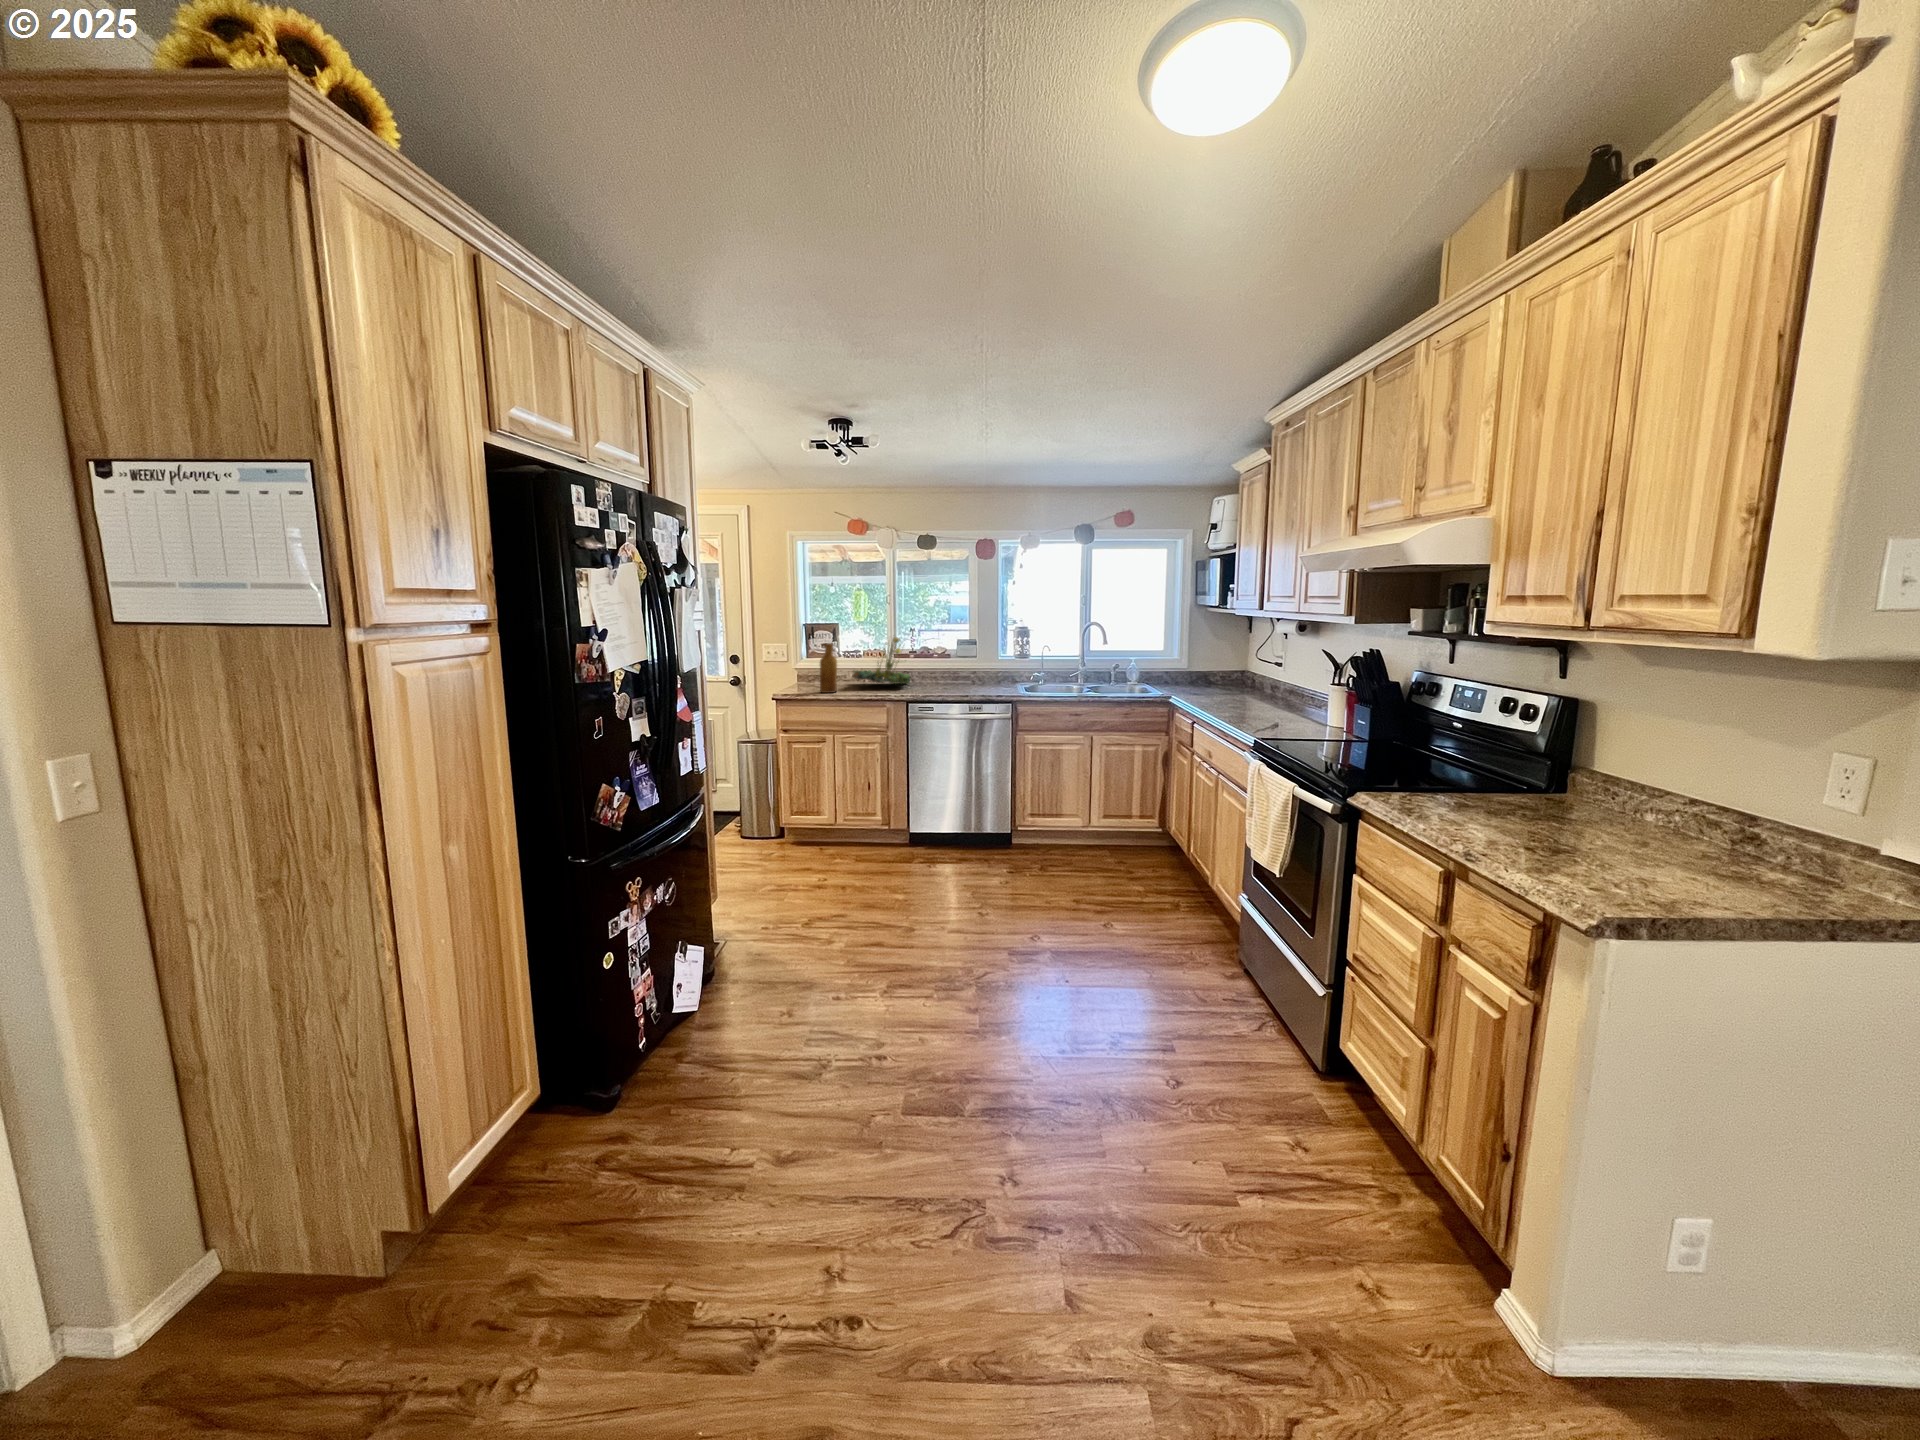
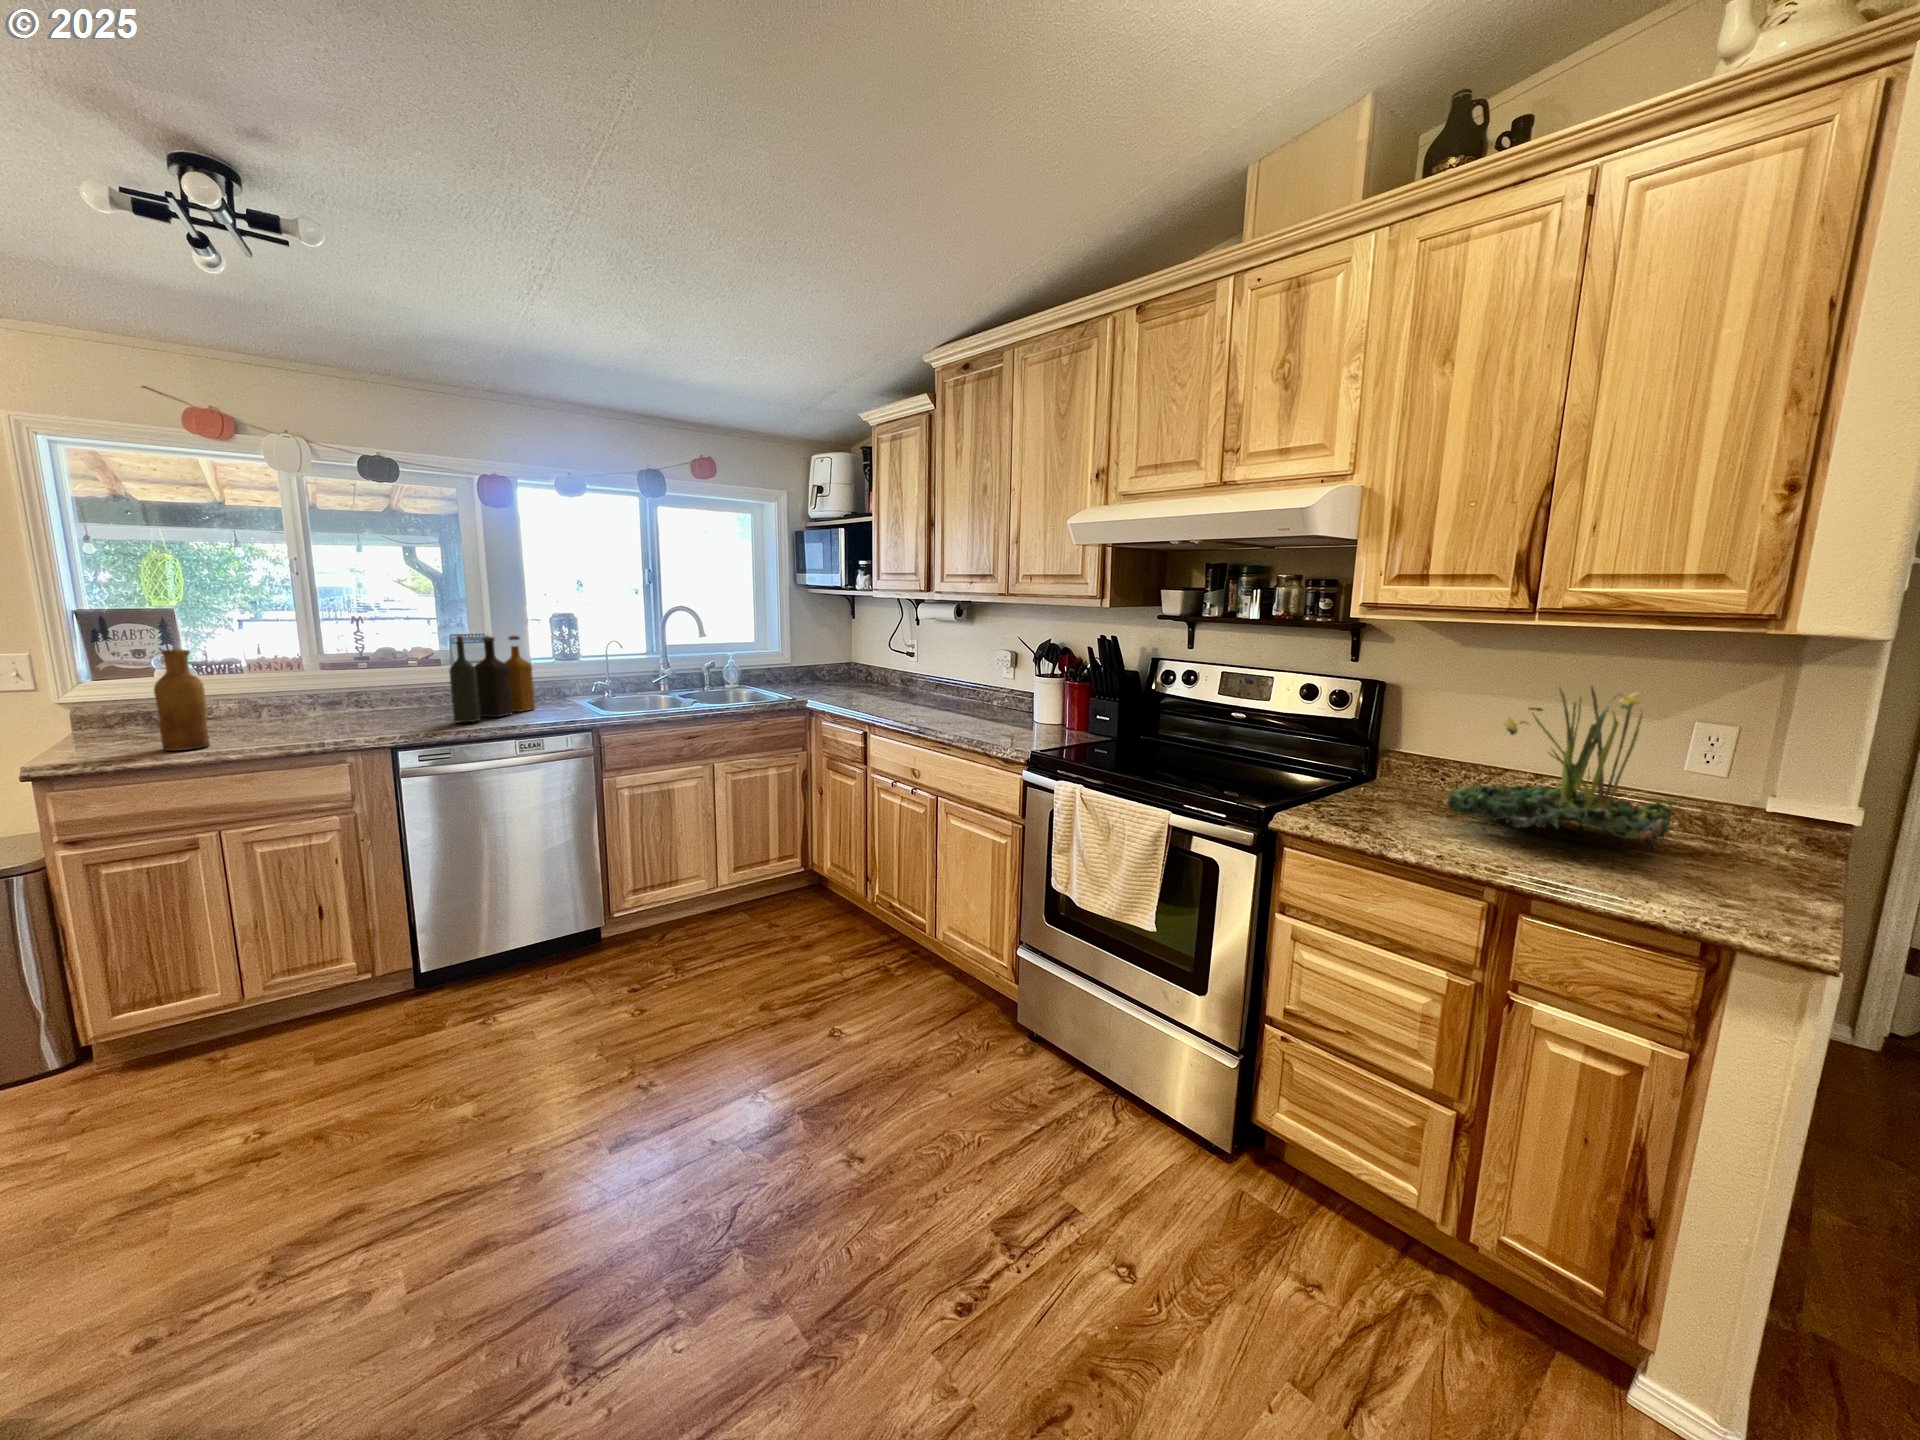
plant: present [853,637,910,685] -> present [1447,686,1673,848]
bottle: none [940,639,990,691] -> present [449,636,535,722]

